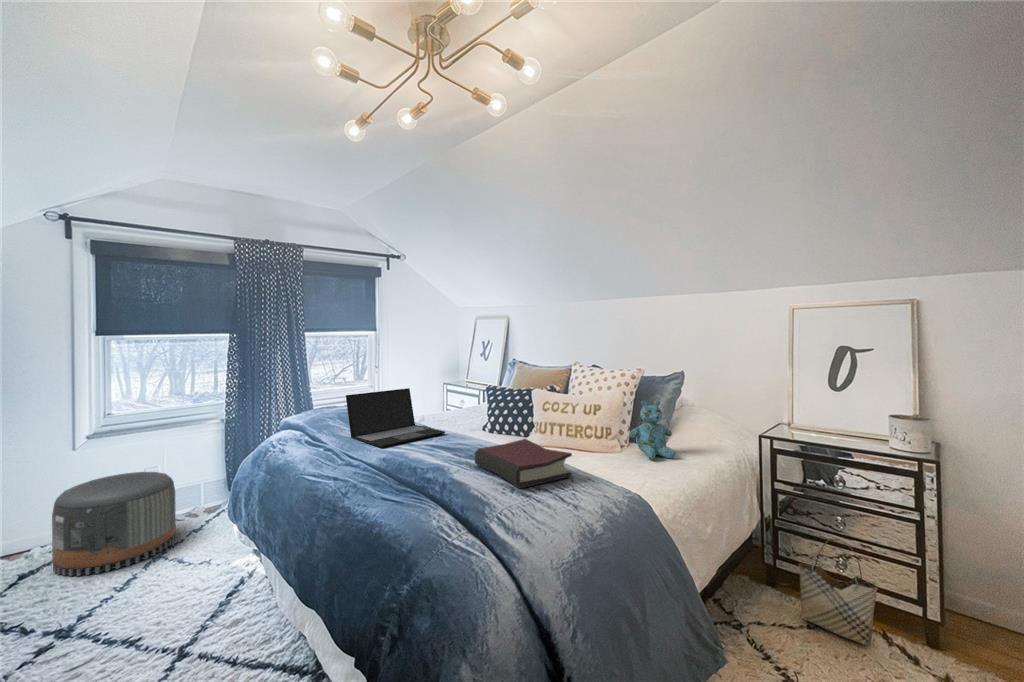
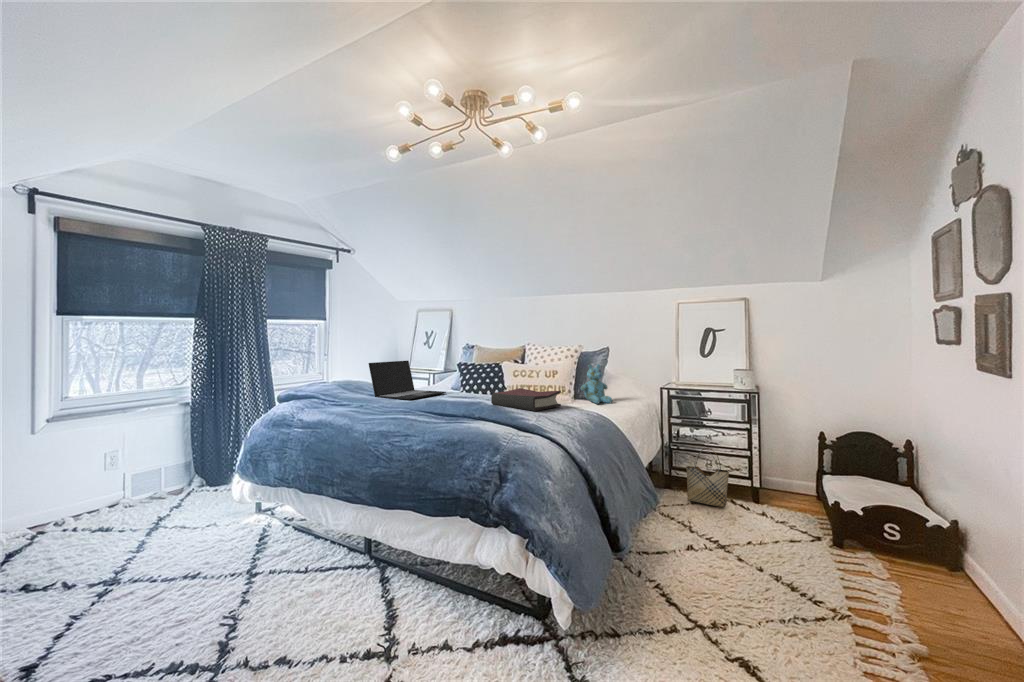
pouf: present [52,472,176,576] -> none [41,451,162,547]

